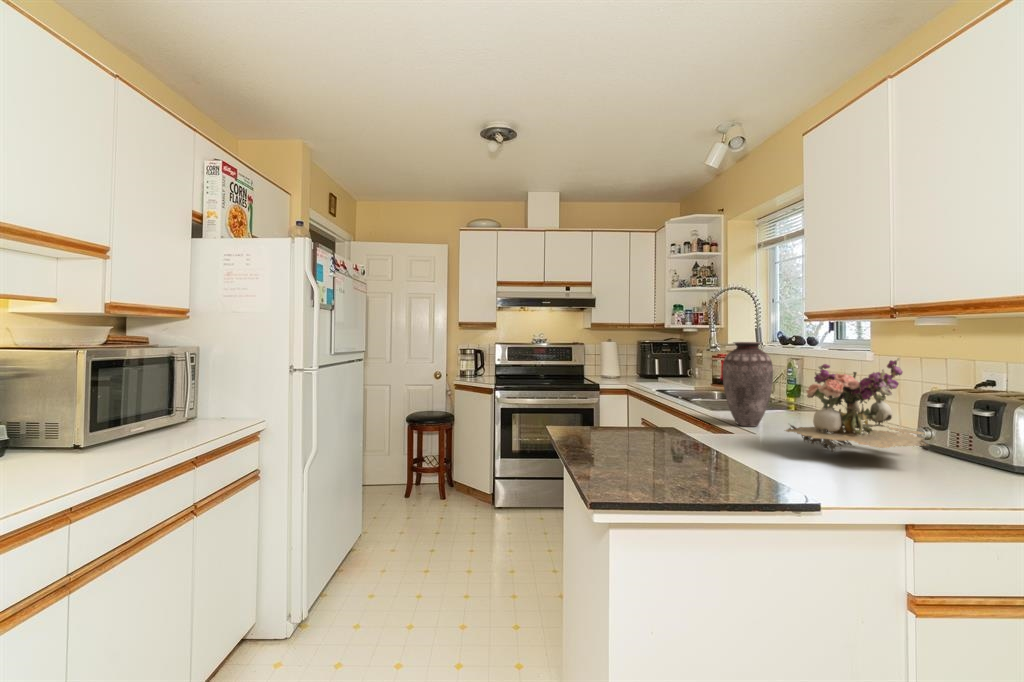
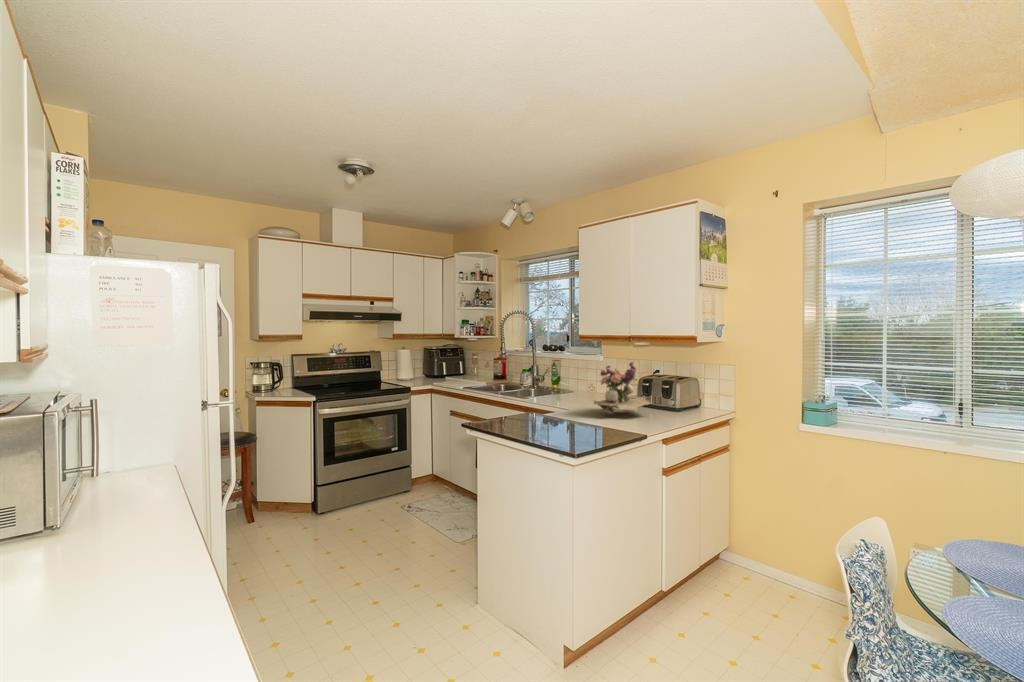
vase: present [723,342,773,427] -> none [541,352,569,406]

